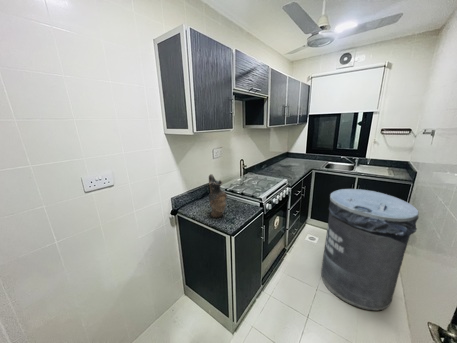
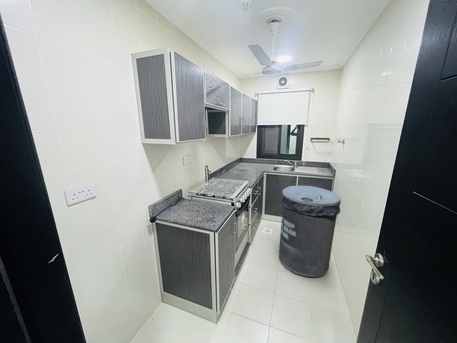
ceramic pitcher: present [209,174,227,217] -> none [187,180,205,219]

